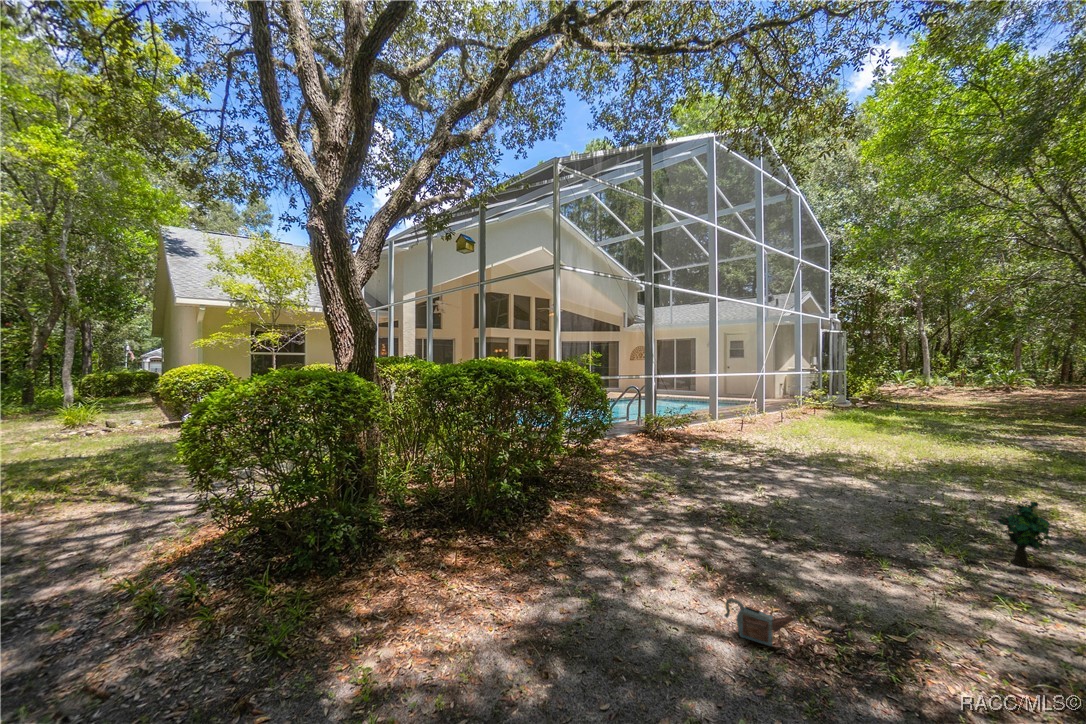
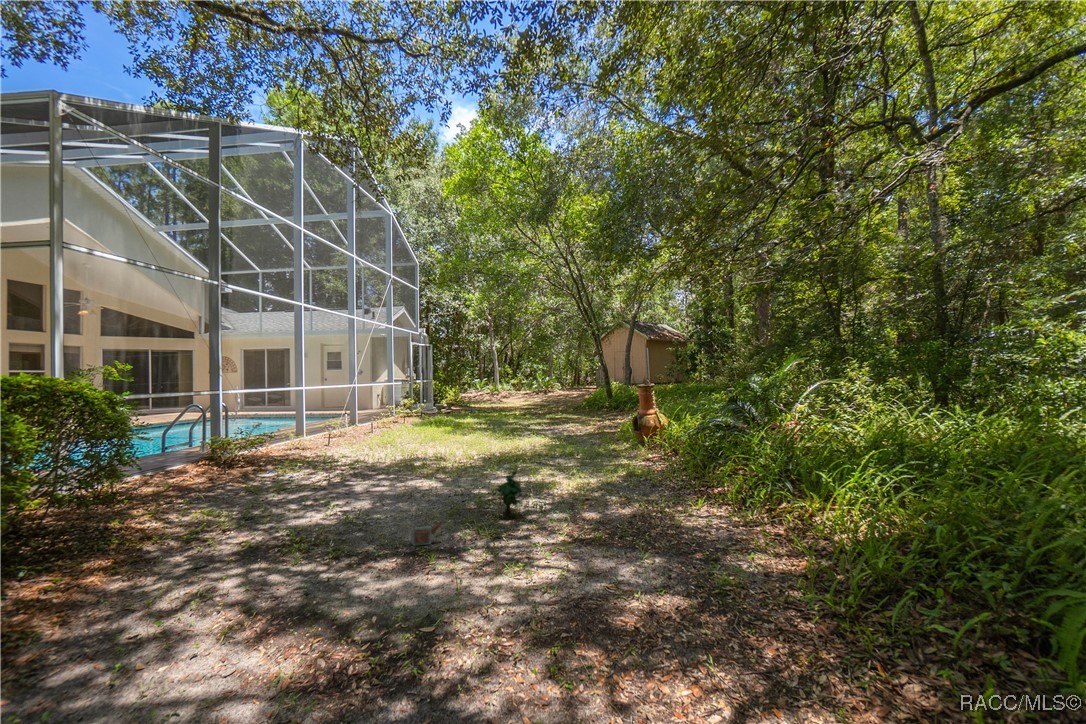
watering can: present [725,598,794,646] -> present [403,523,442,546]

